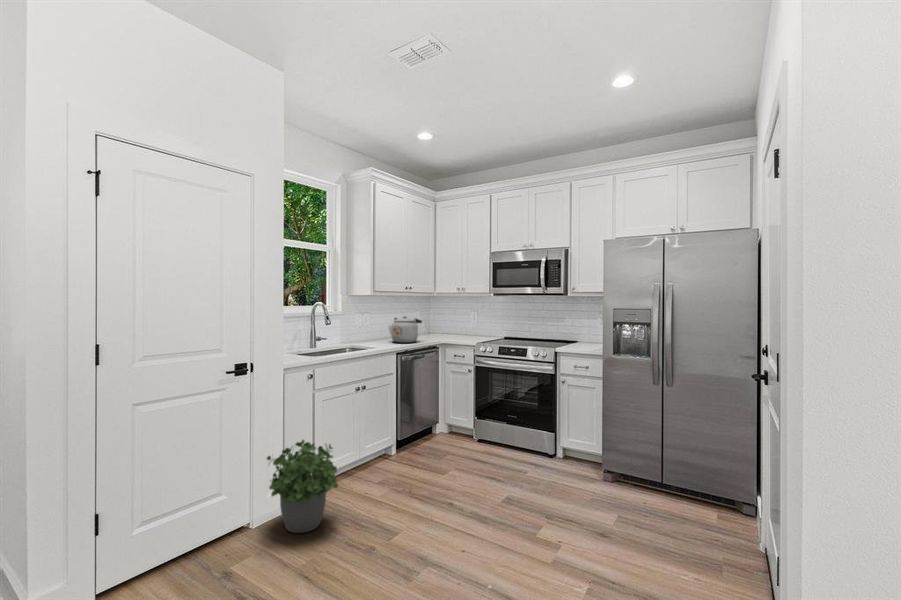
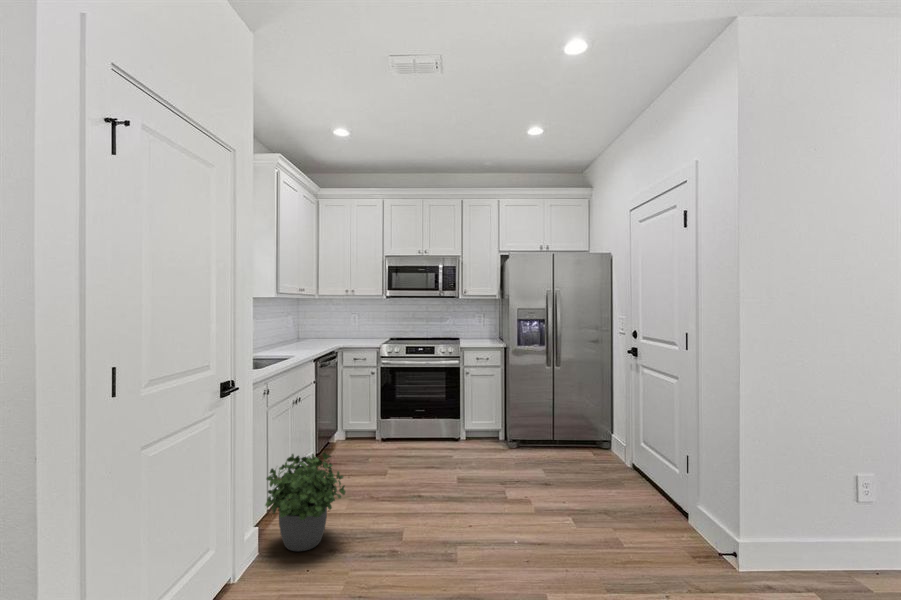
kettle: present [389,316,422,343] -> none [286,319,323,347]

